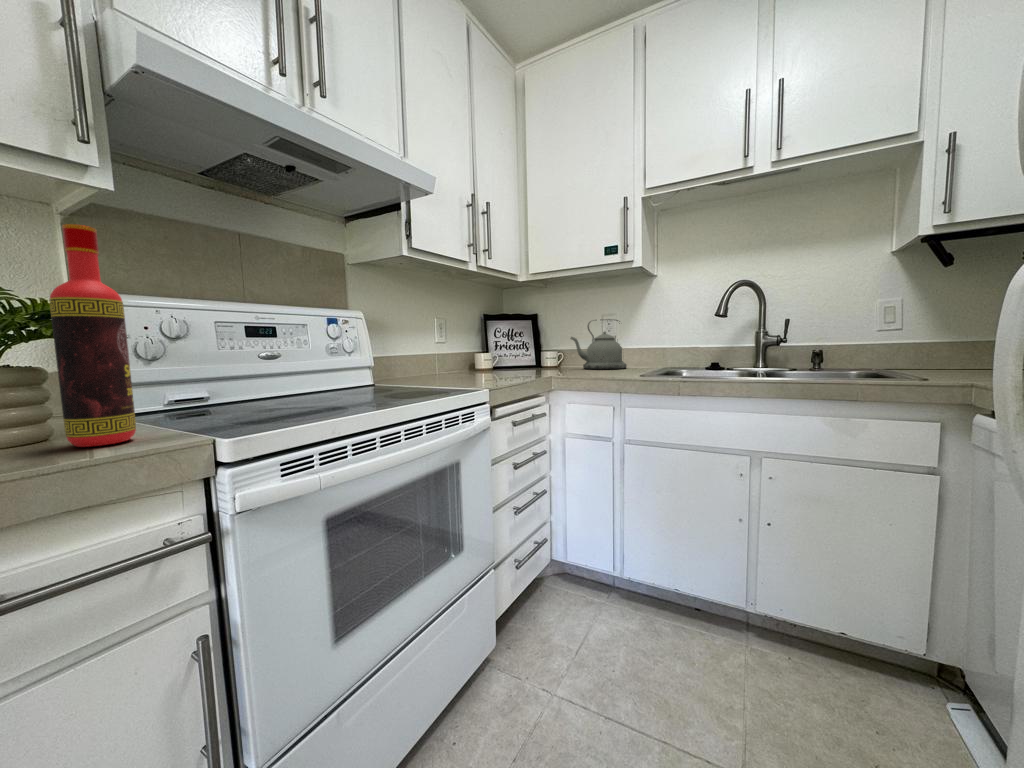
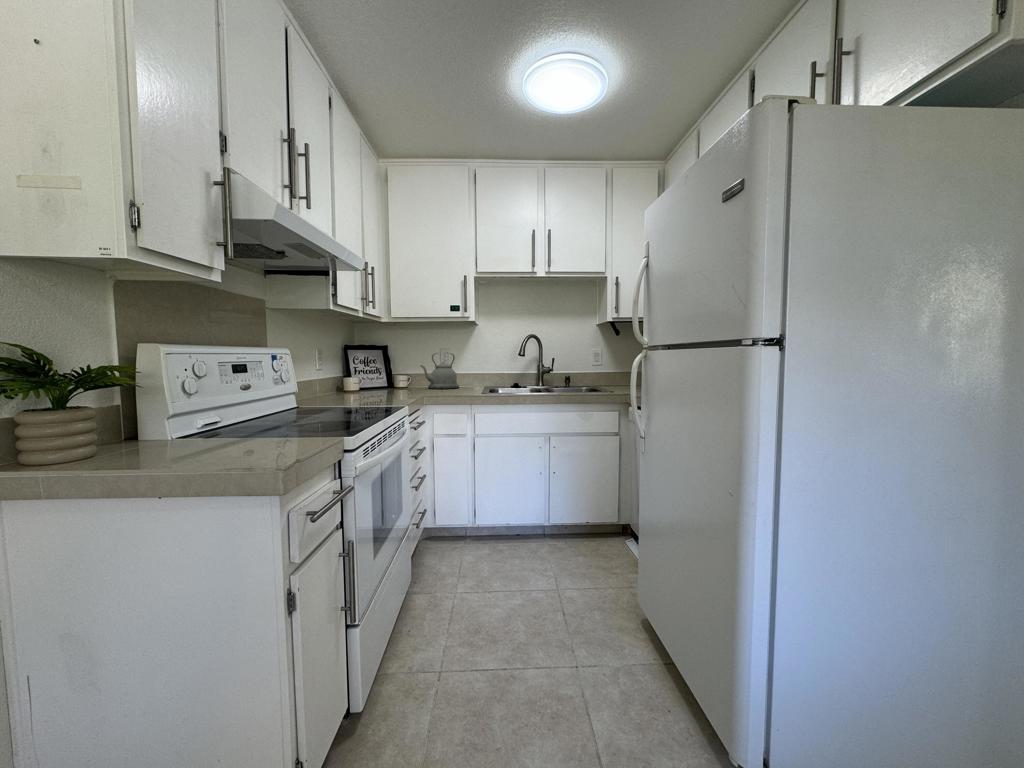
bottle: present [49,224,136,447] -> none [267,323,304,449]

